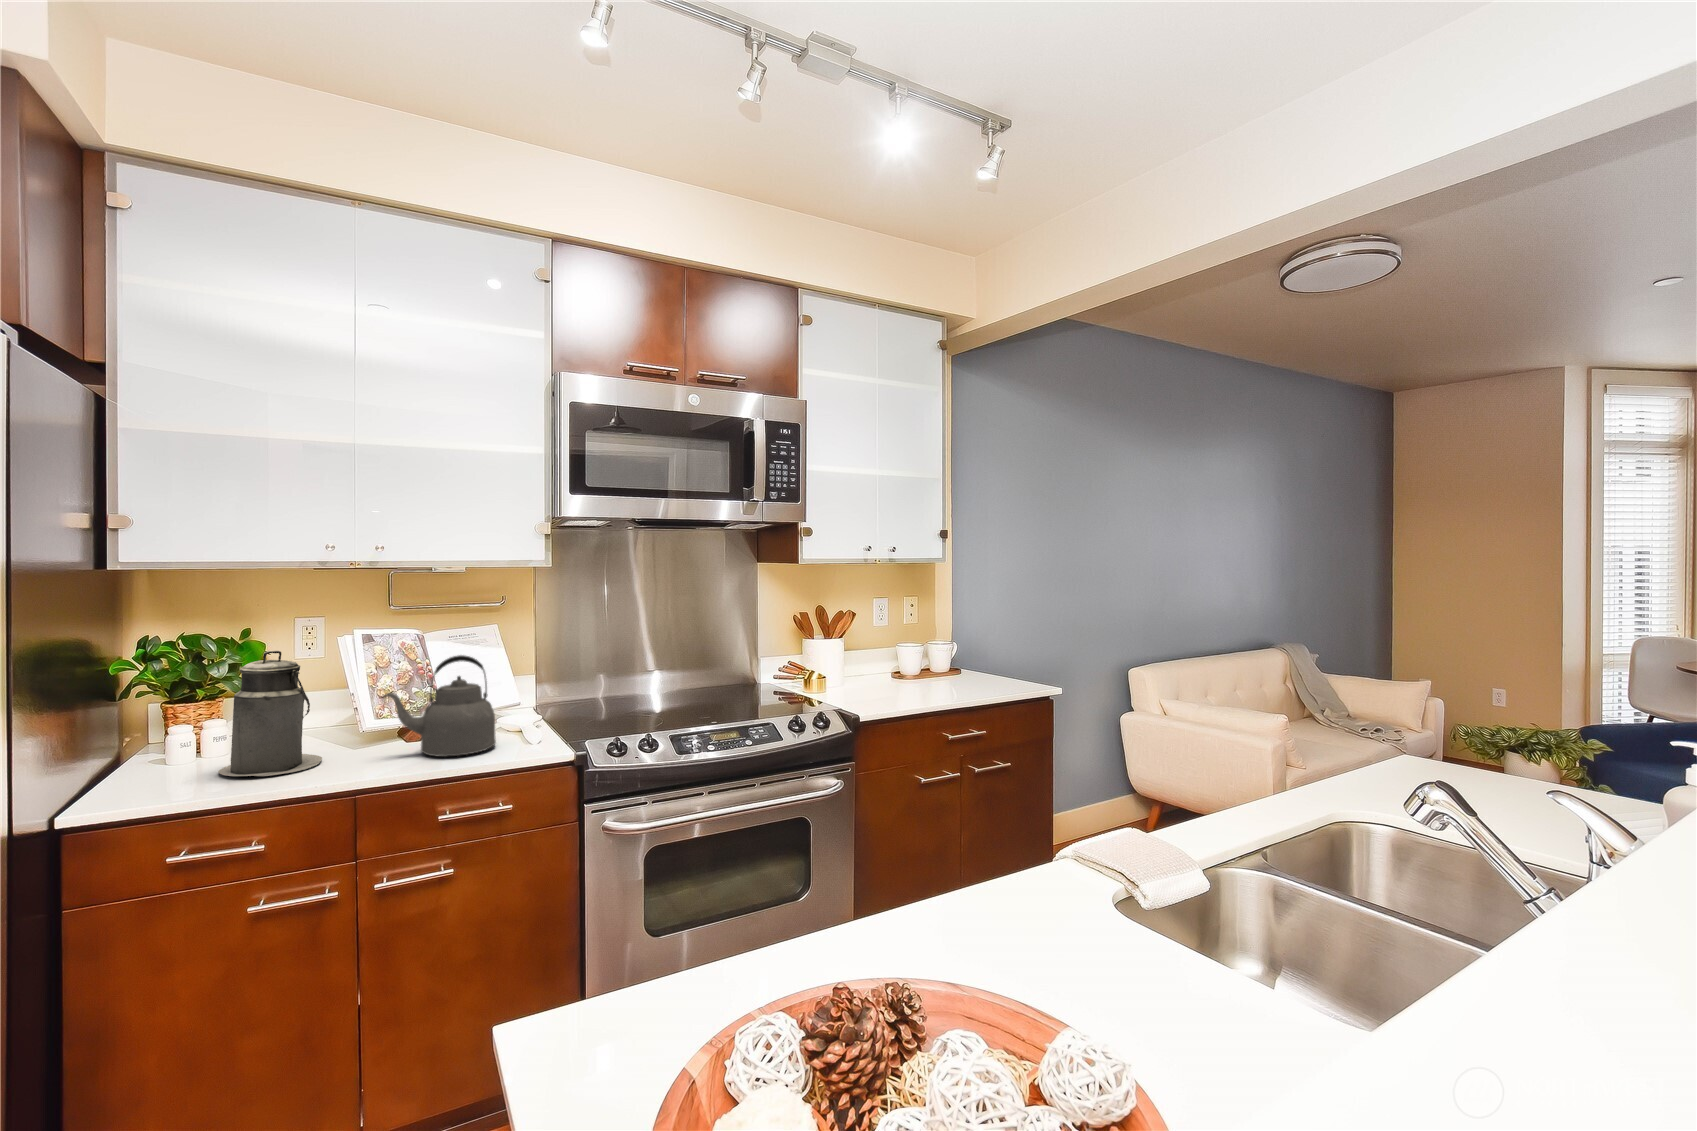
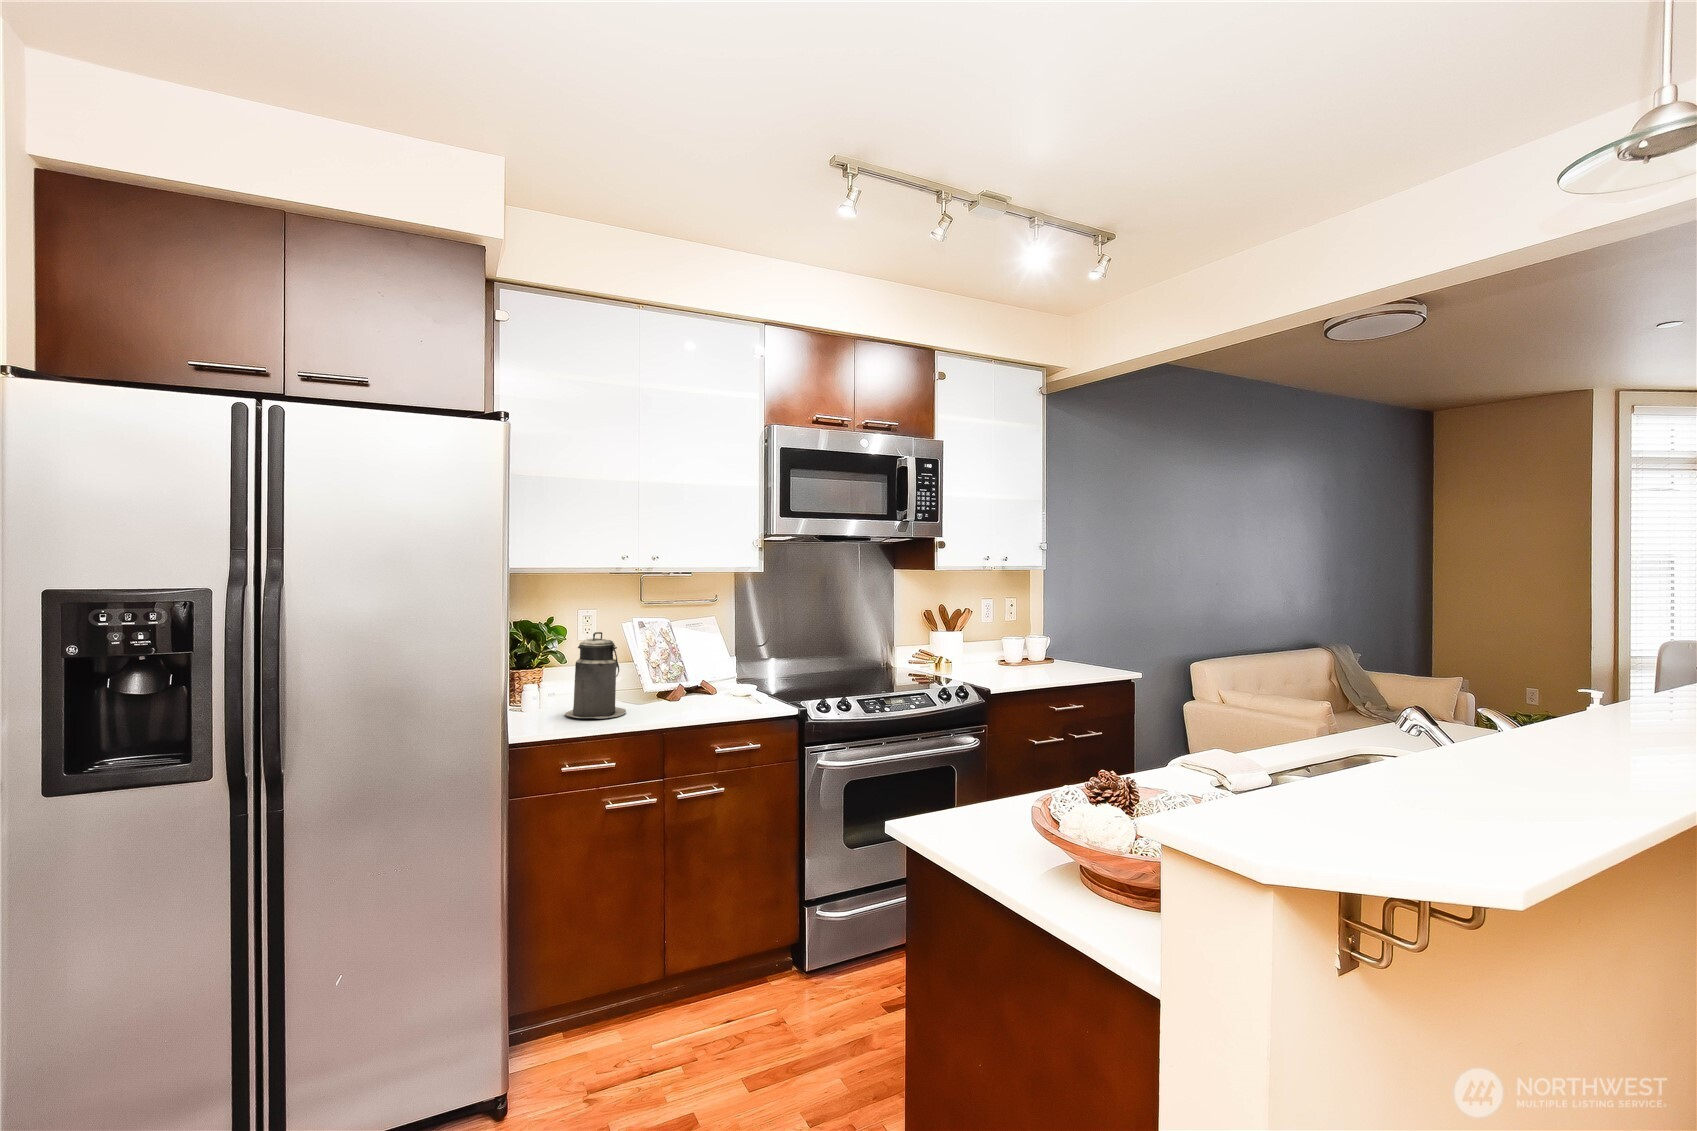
kettle: present [384,655,496,757] -> none [664,638,736,710]

